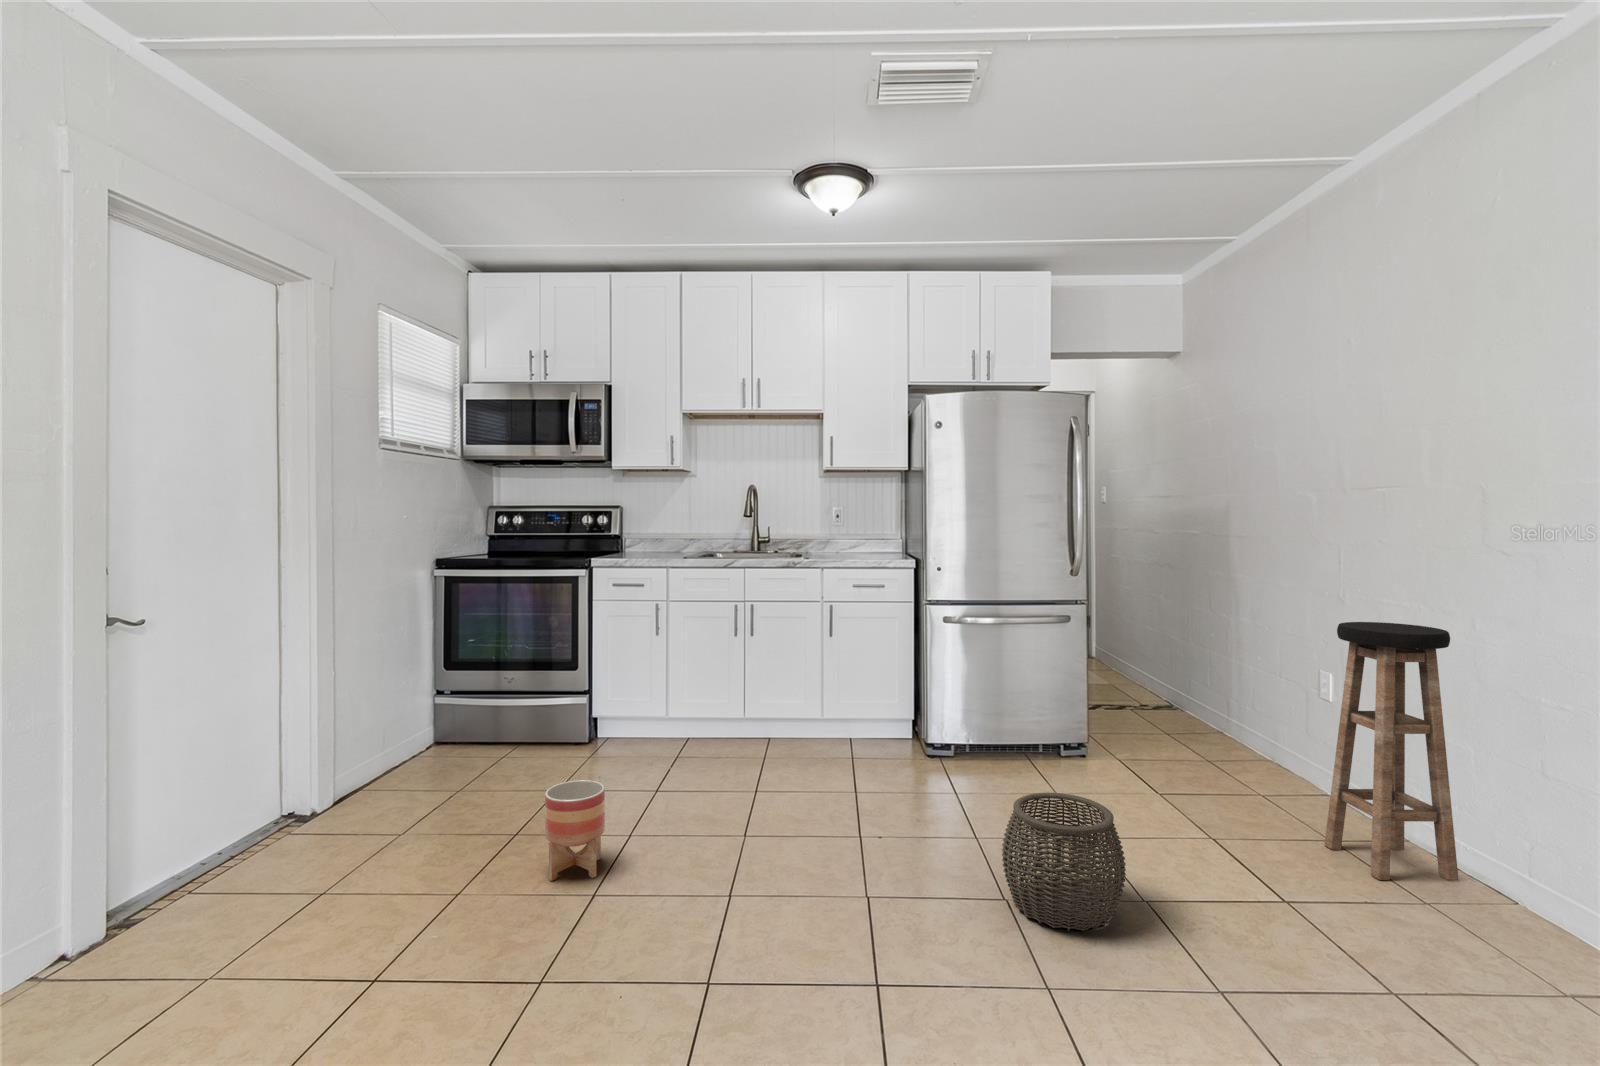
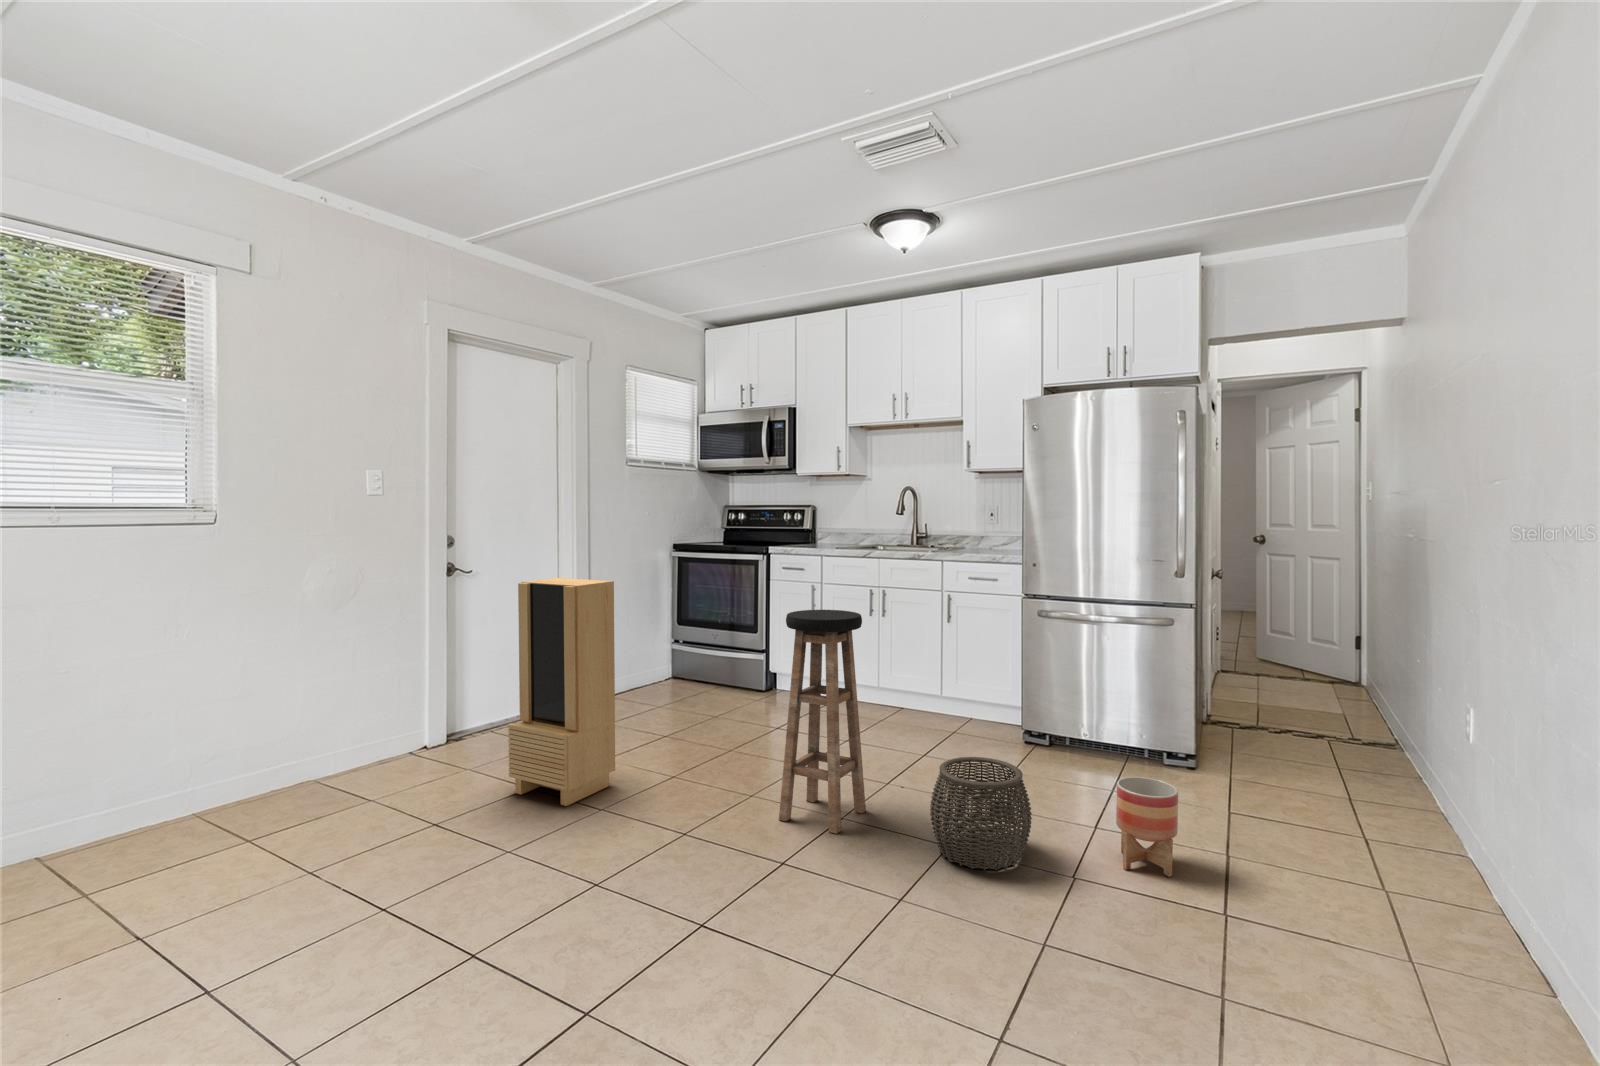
storage cabinet: none [342,618,521,1000] -> present [508,578,615,806]
bar stool: present [1325,622,1458,880] -> present [779,610,866,834]
planter: present [545,780,605,881] -> present [1116,777,1178,877]

